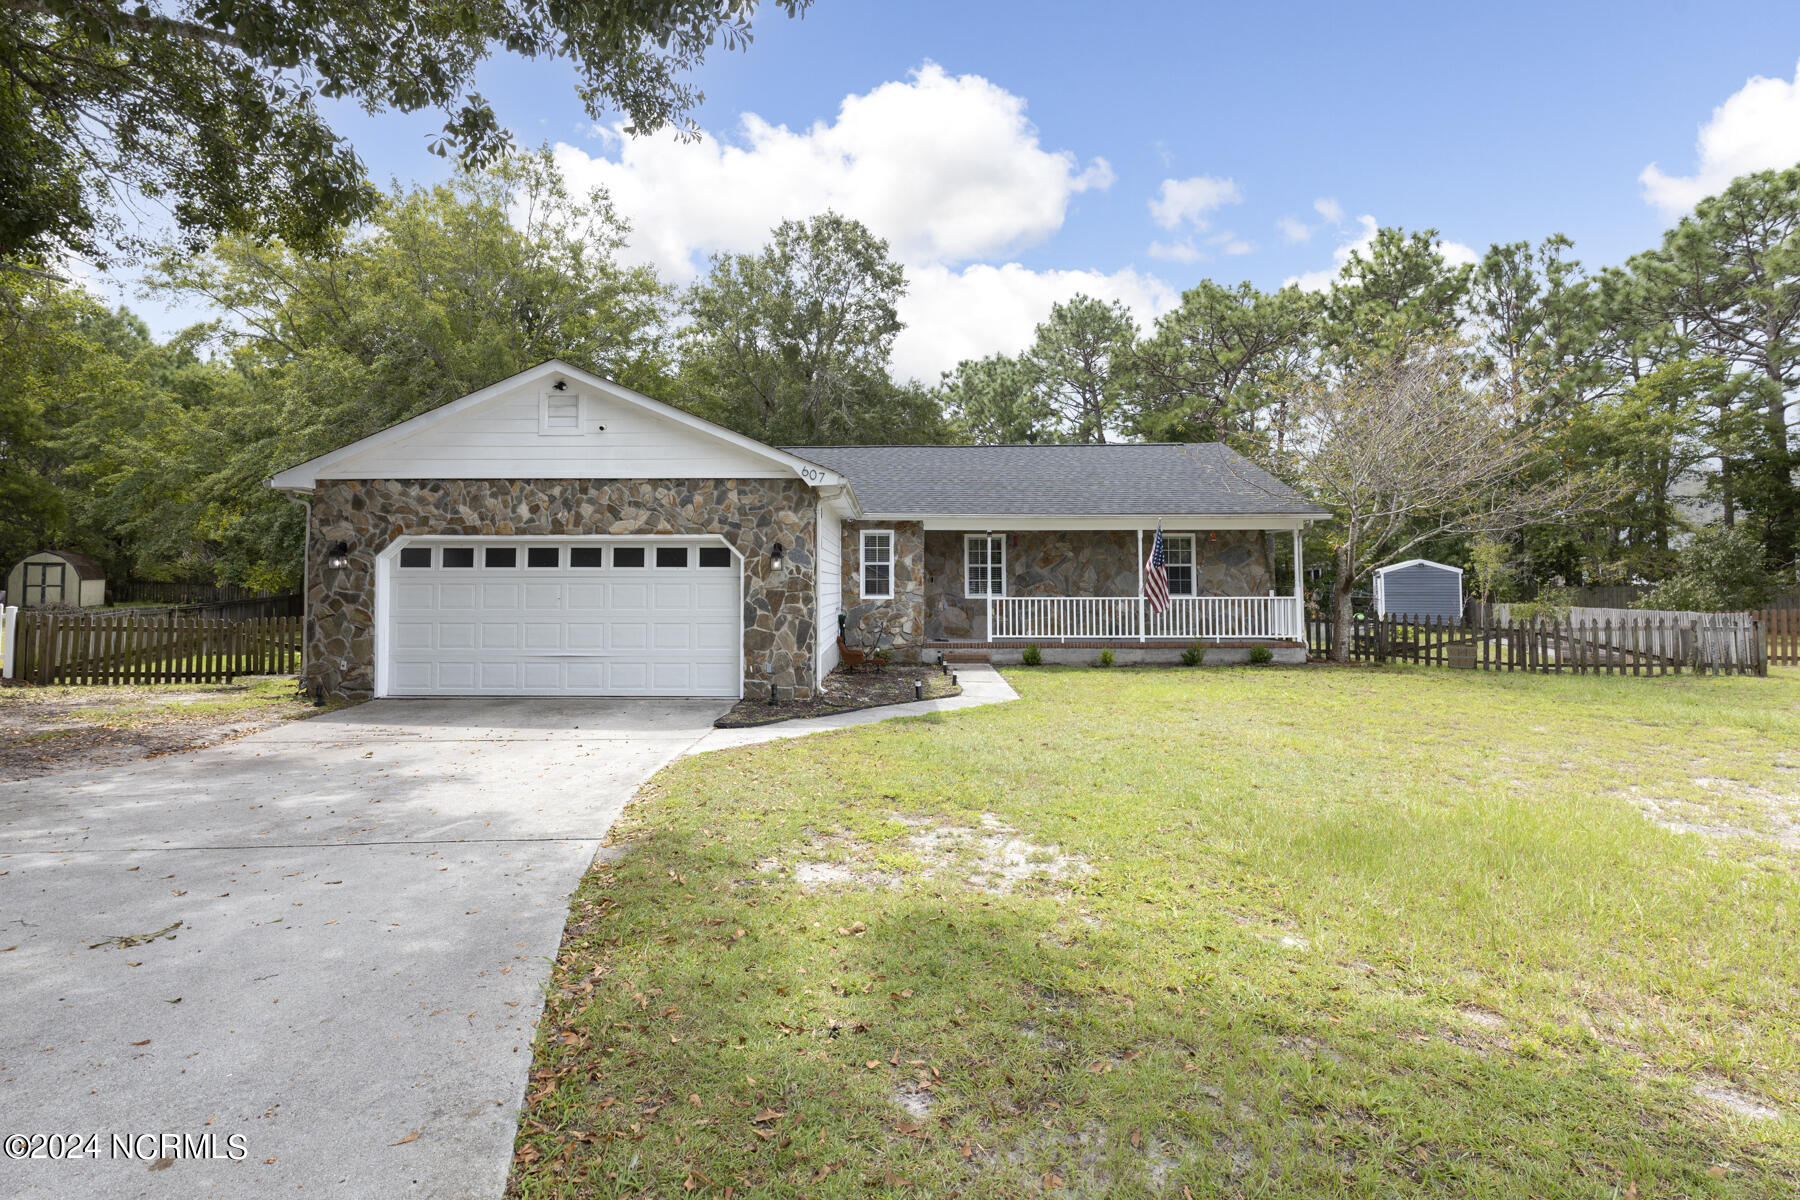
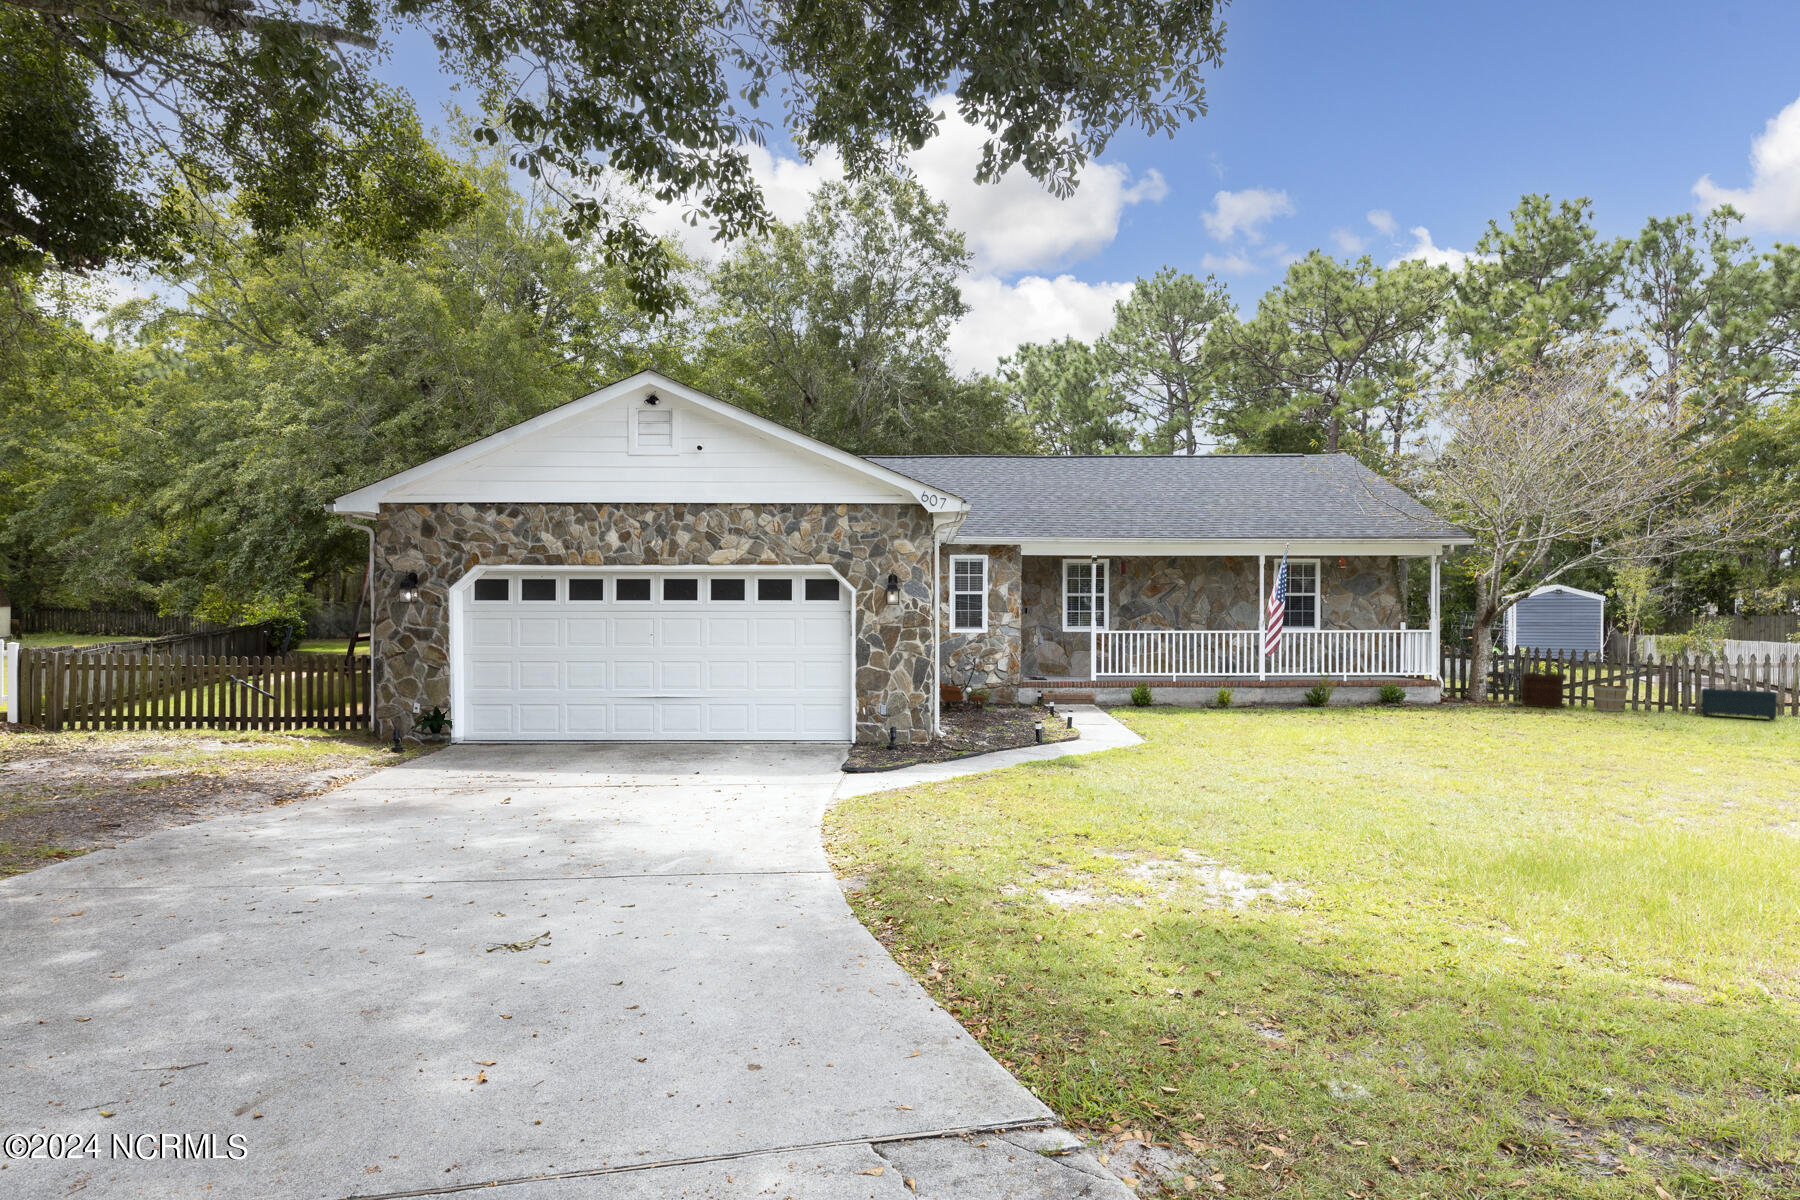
wooden crate: none [1382,633,1422,666] -> present [1522,672,1567,709]
bench: none [1544,646,1614,676] -> present [1701,688,1777,722]
potted plant: none [294,669,351,706] -> present [414,706,453,741]

